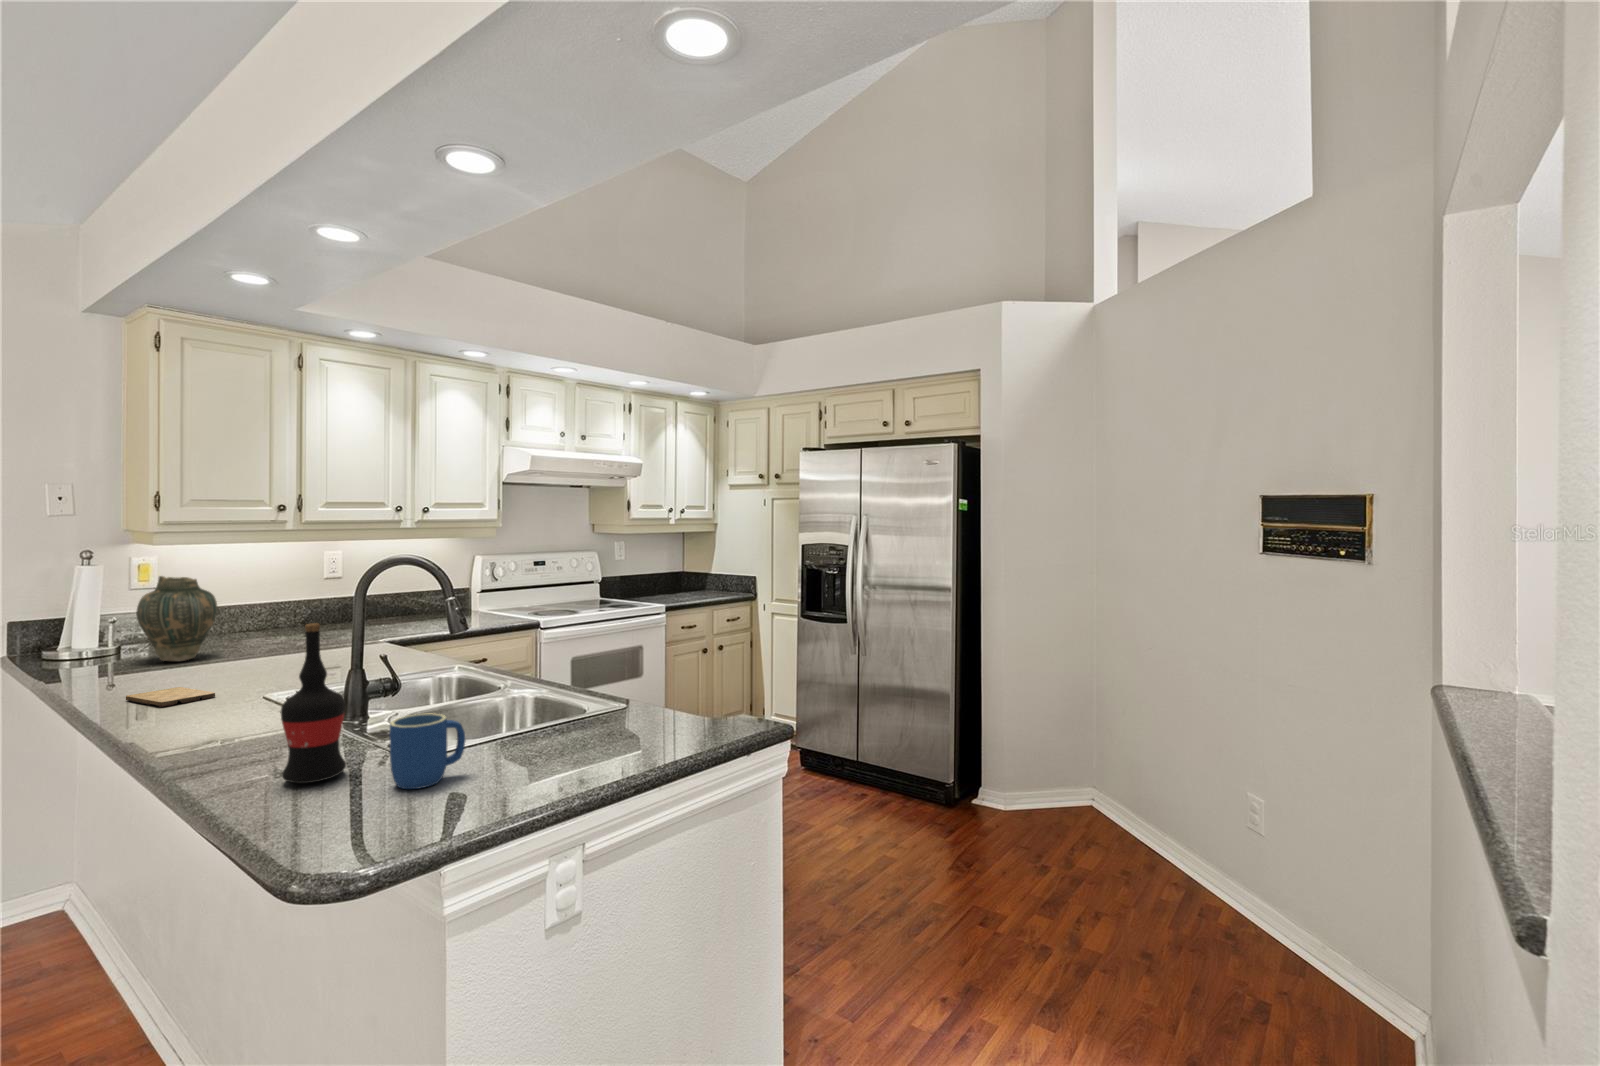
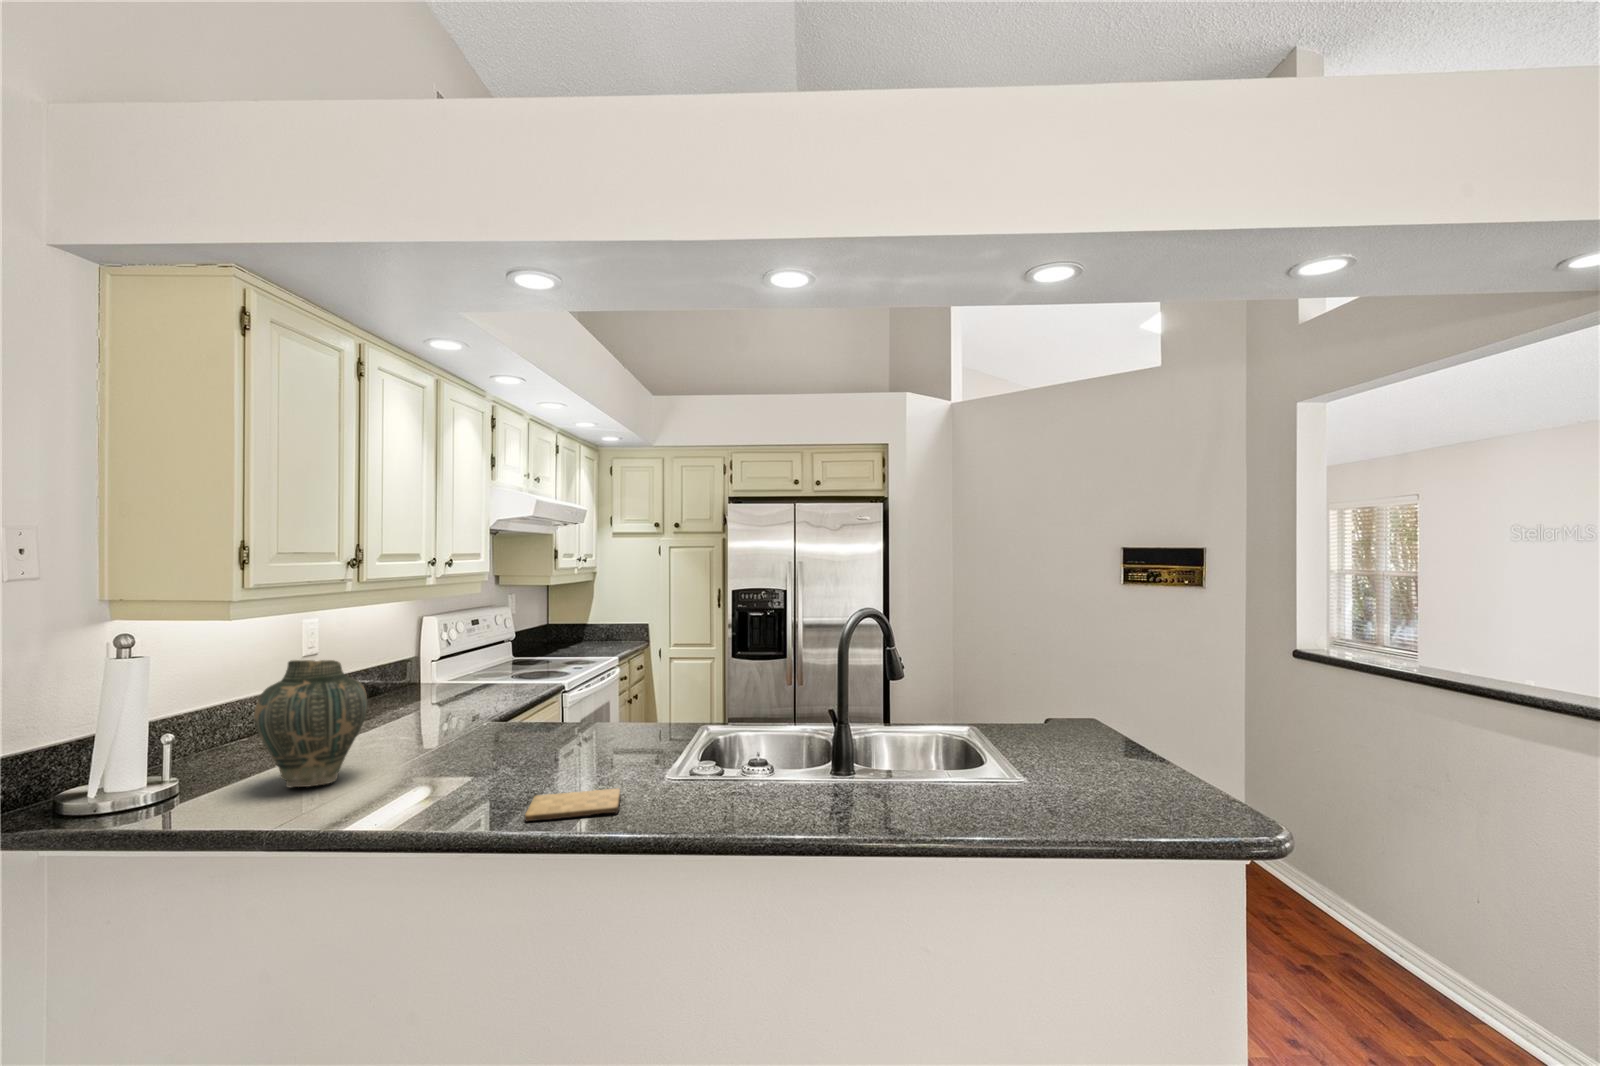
wine bottle: present [280,623,346,783] -> none [1037,660,1092,808]
mug: present [389,713,465,789] -> none [1103,727,1151,790]

